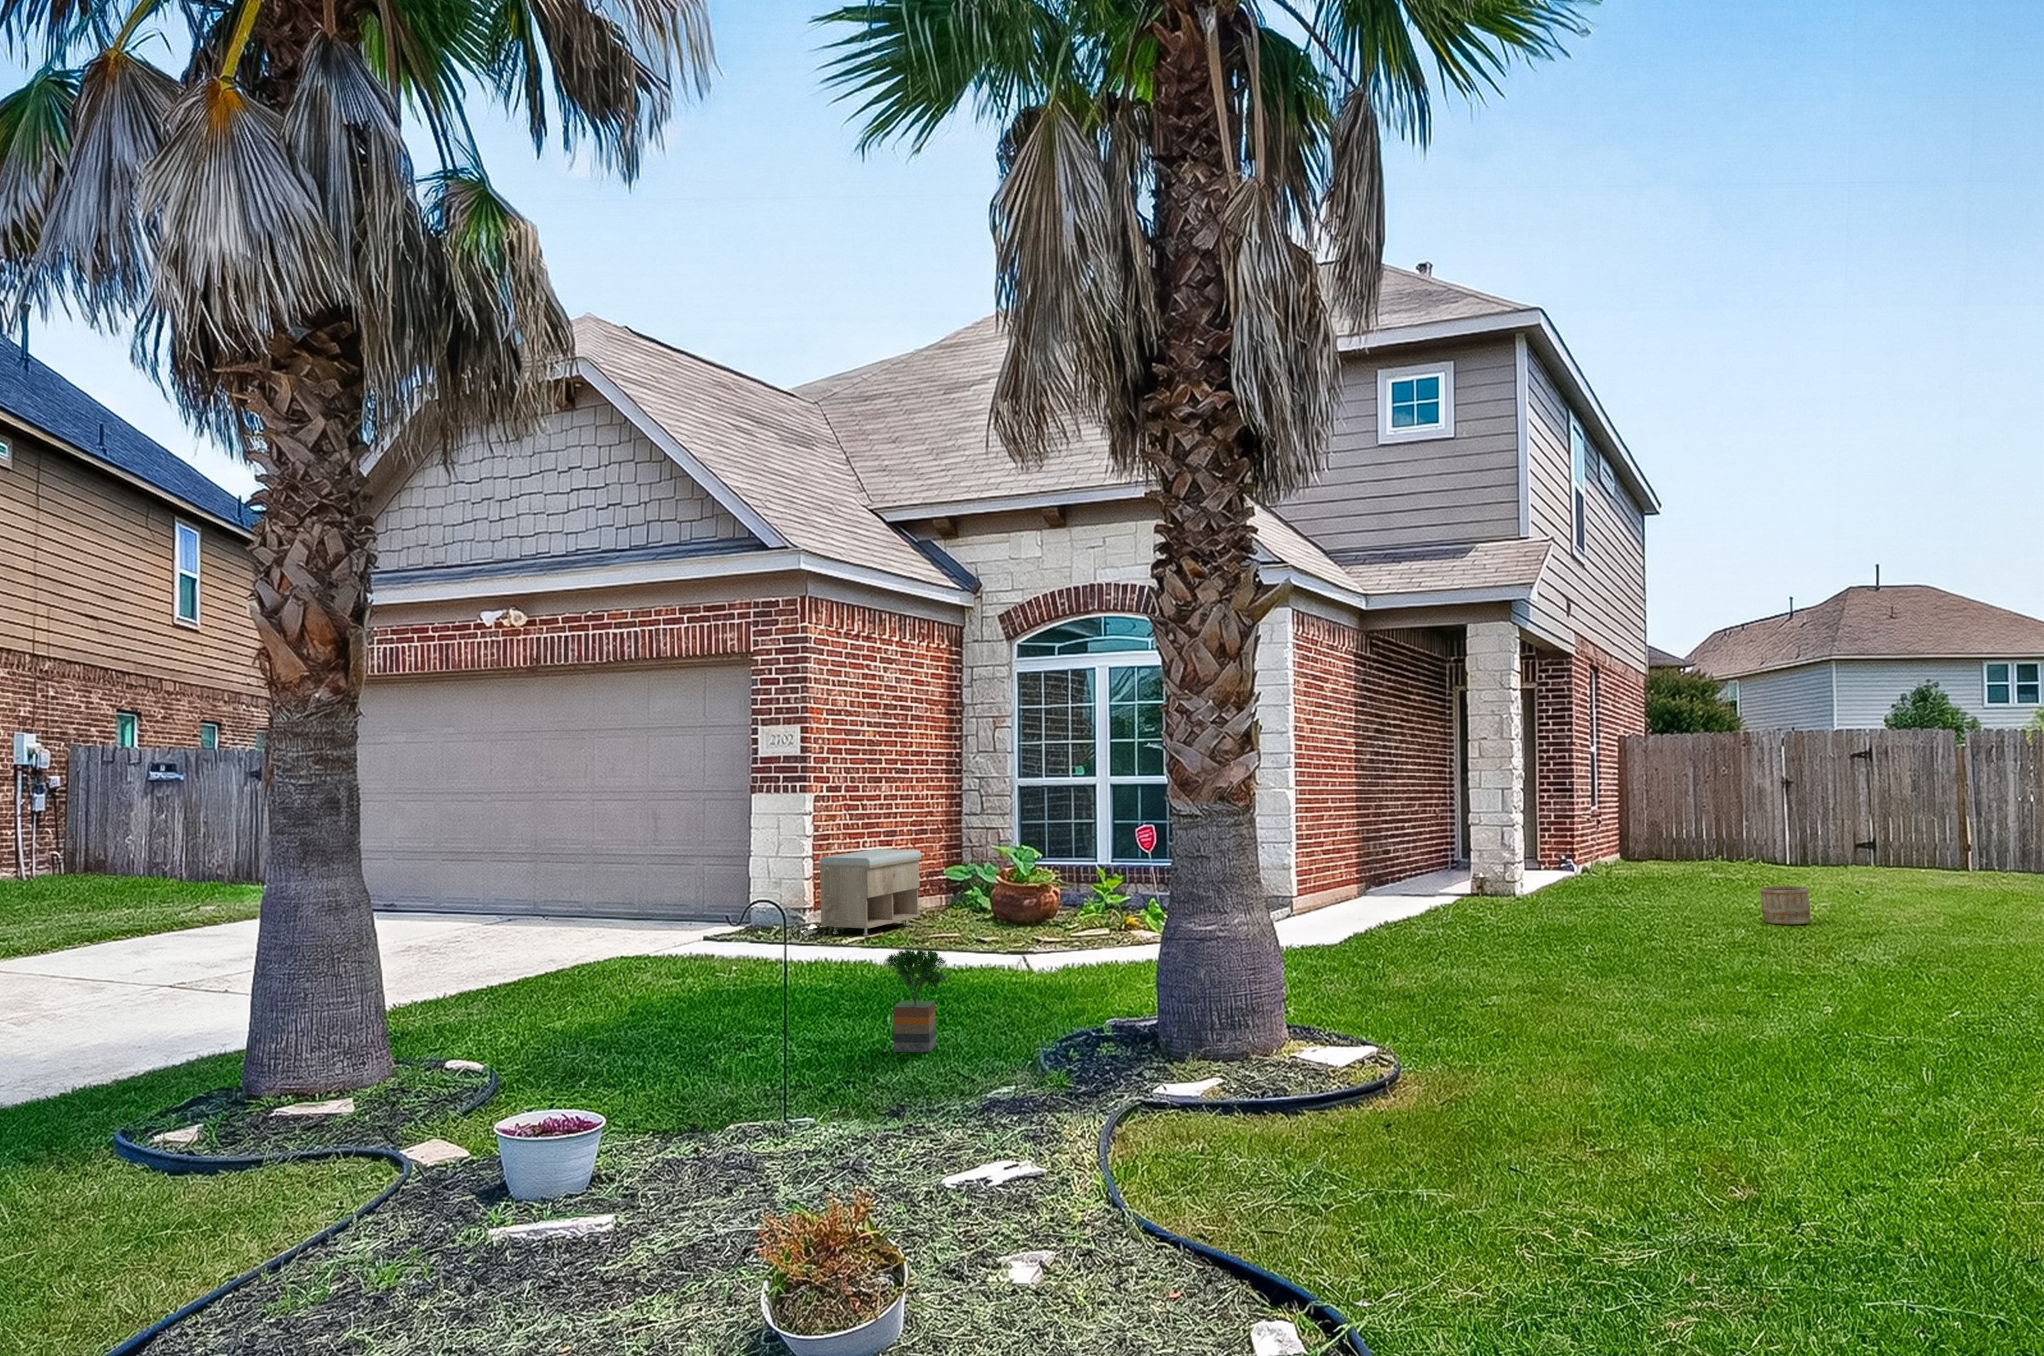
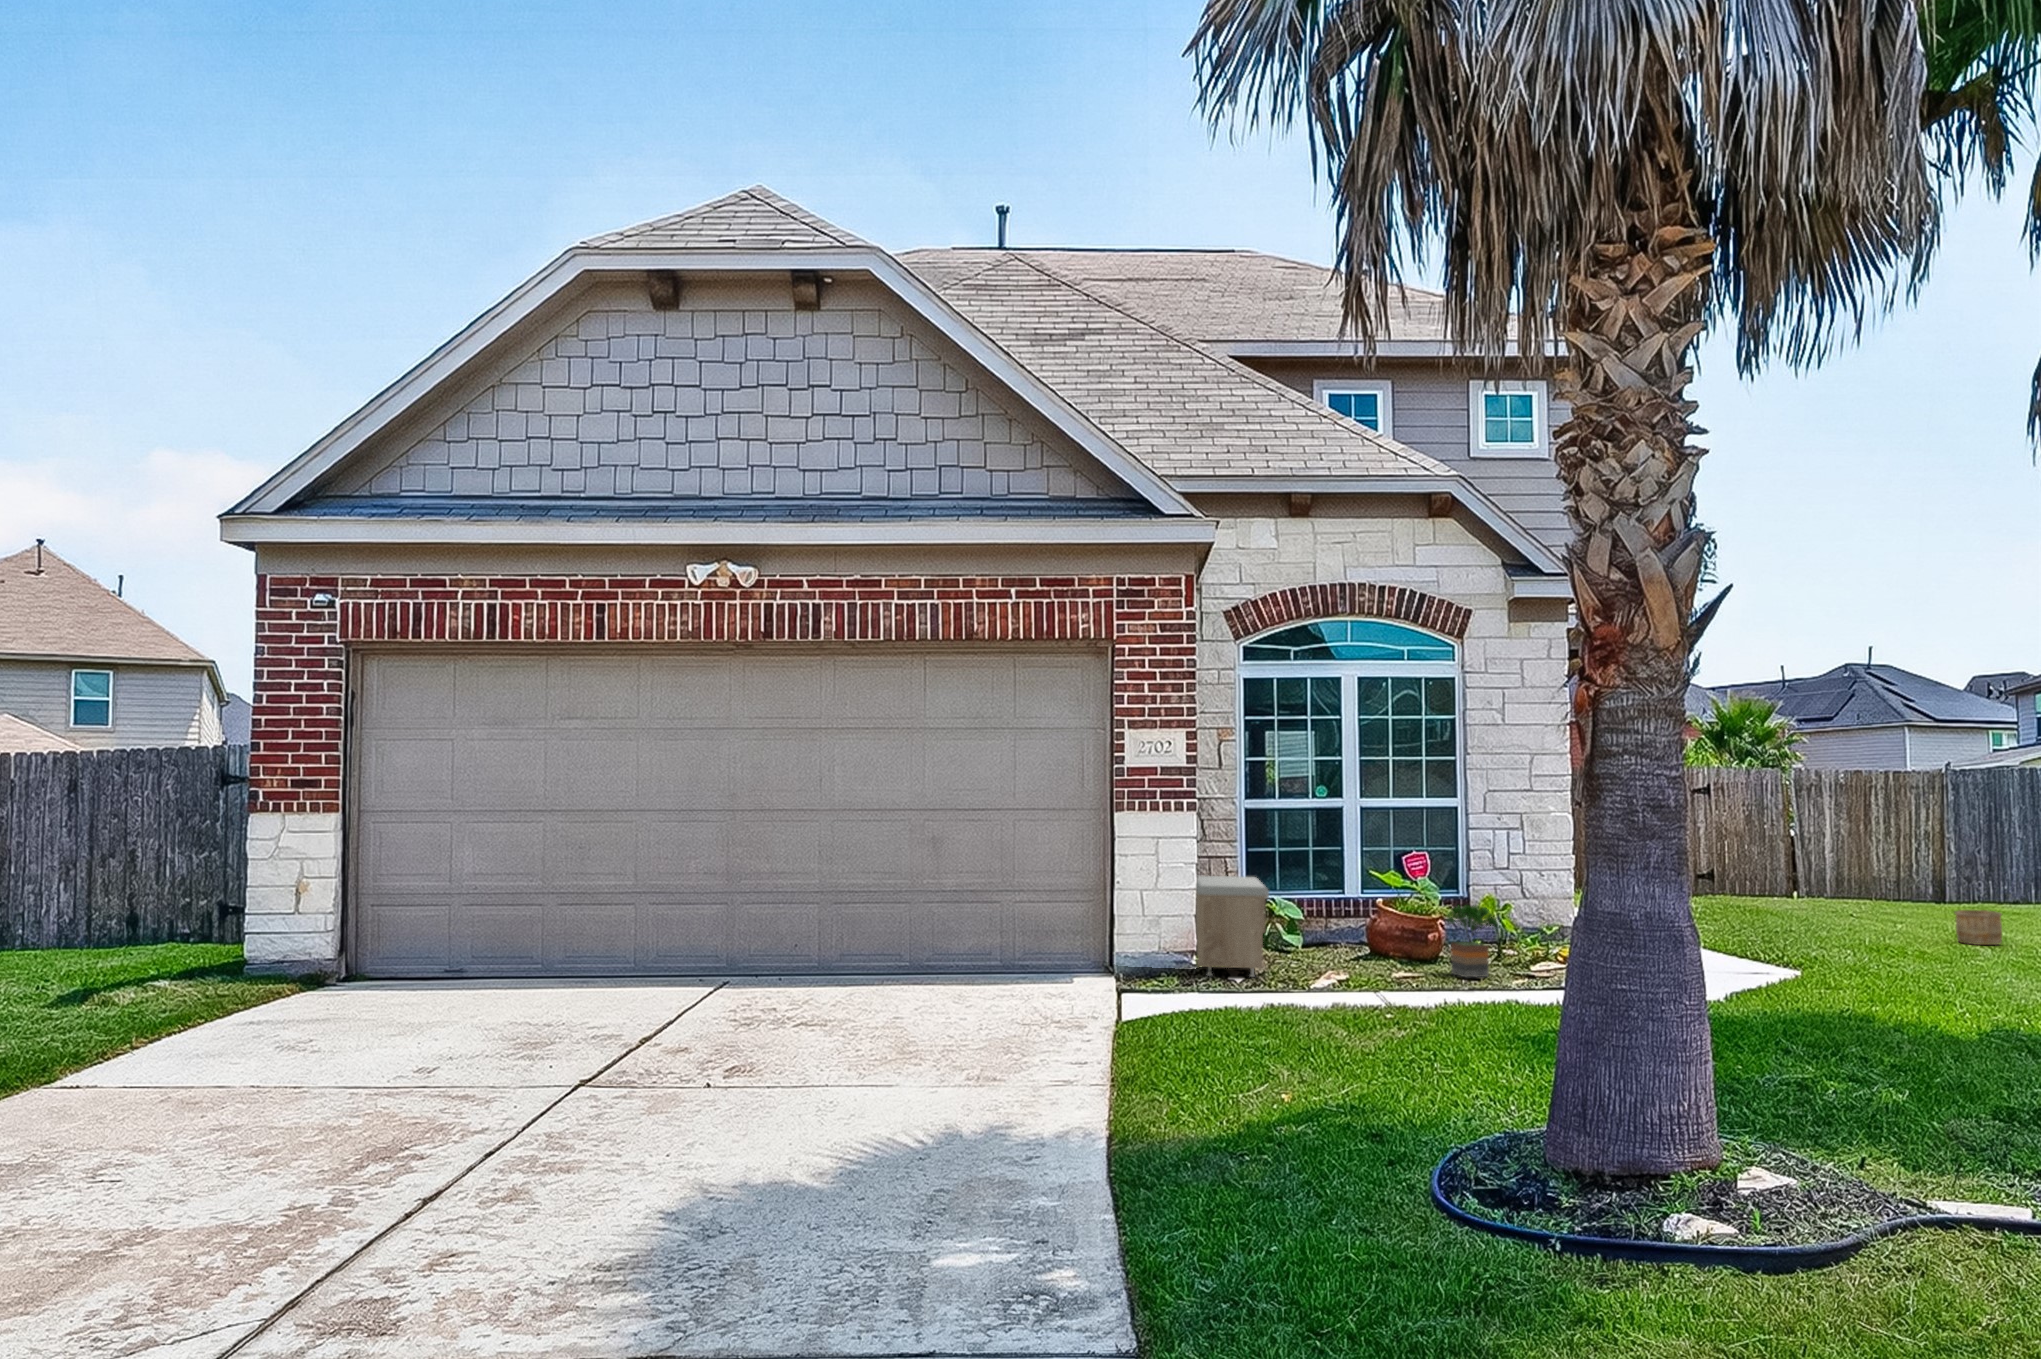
potted tree: present [885,949,947,1052] -> present [1448,905,1499,978]

